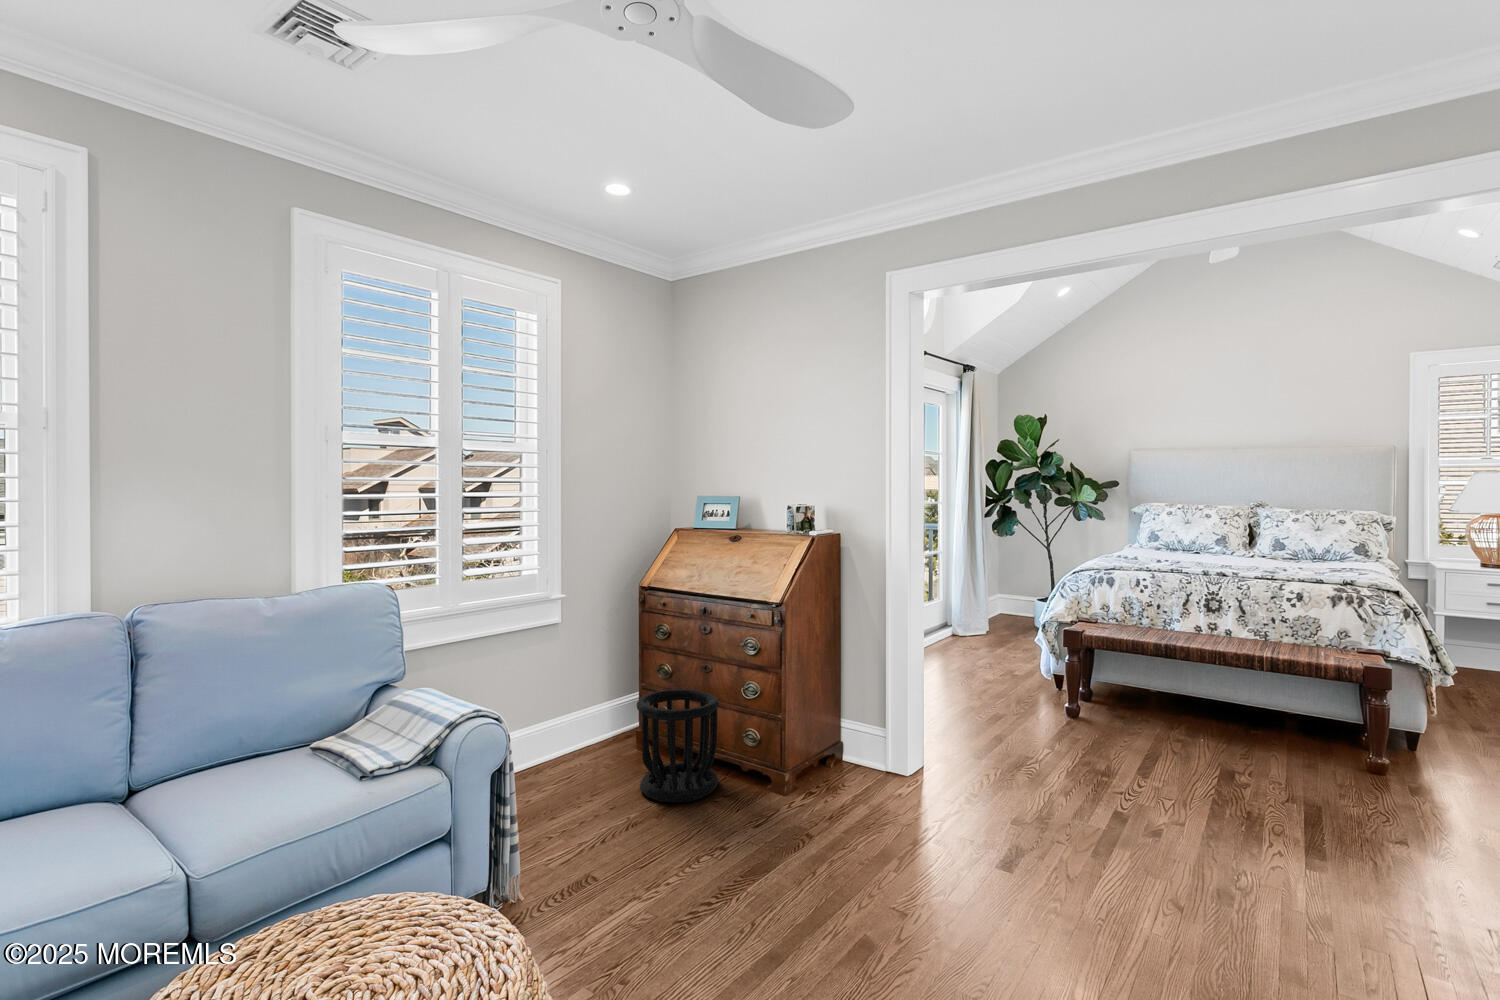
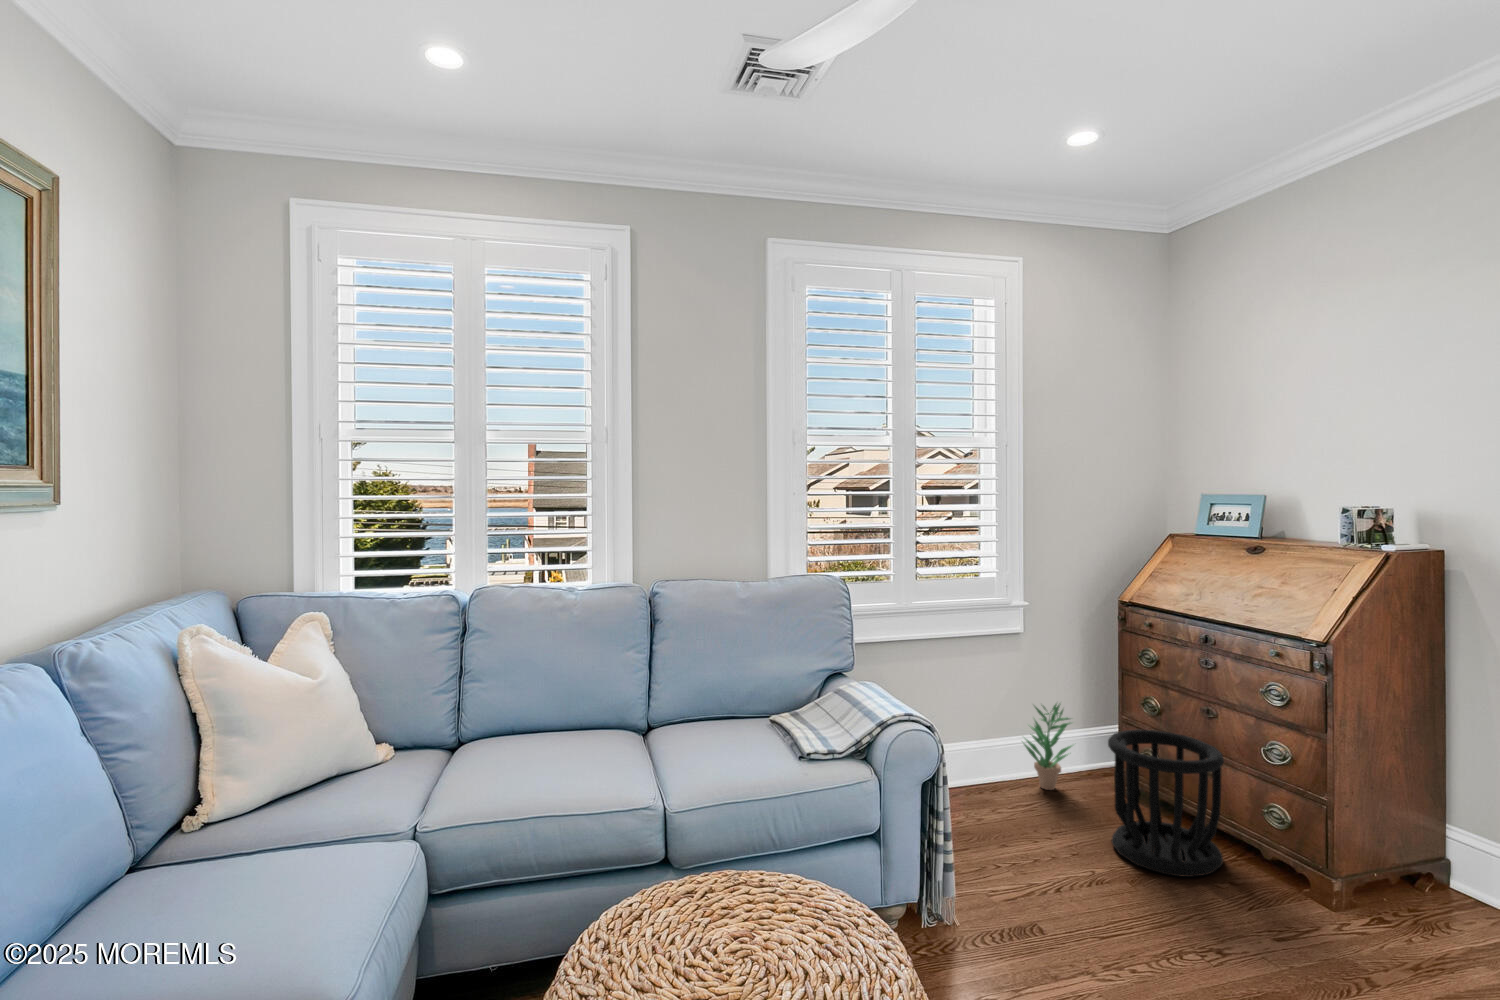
potted plant: none [559,680,606,760] -> present [1024,704,1072,790]

